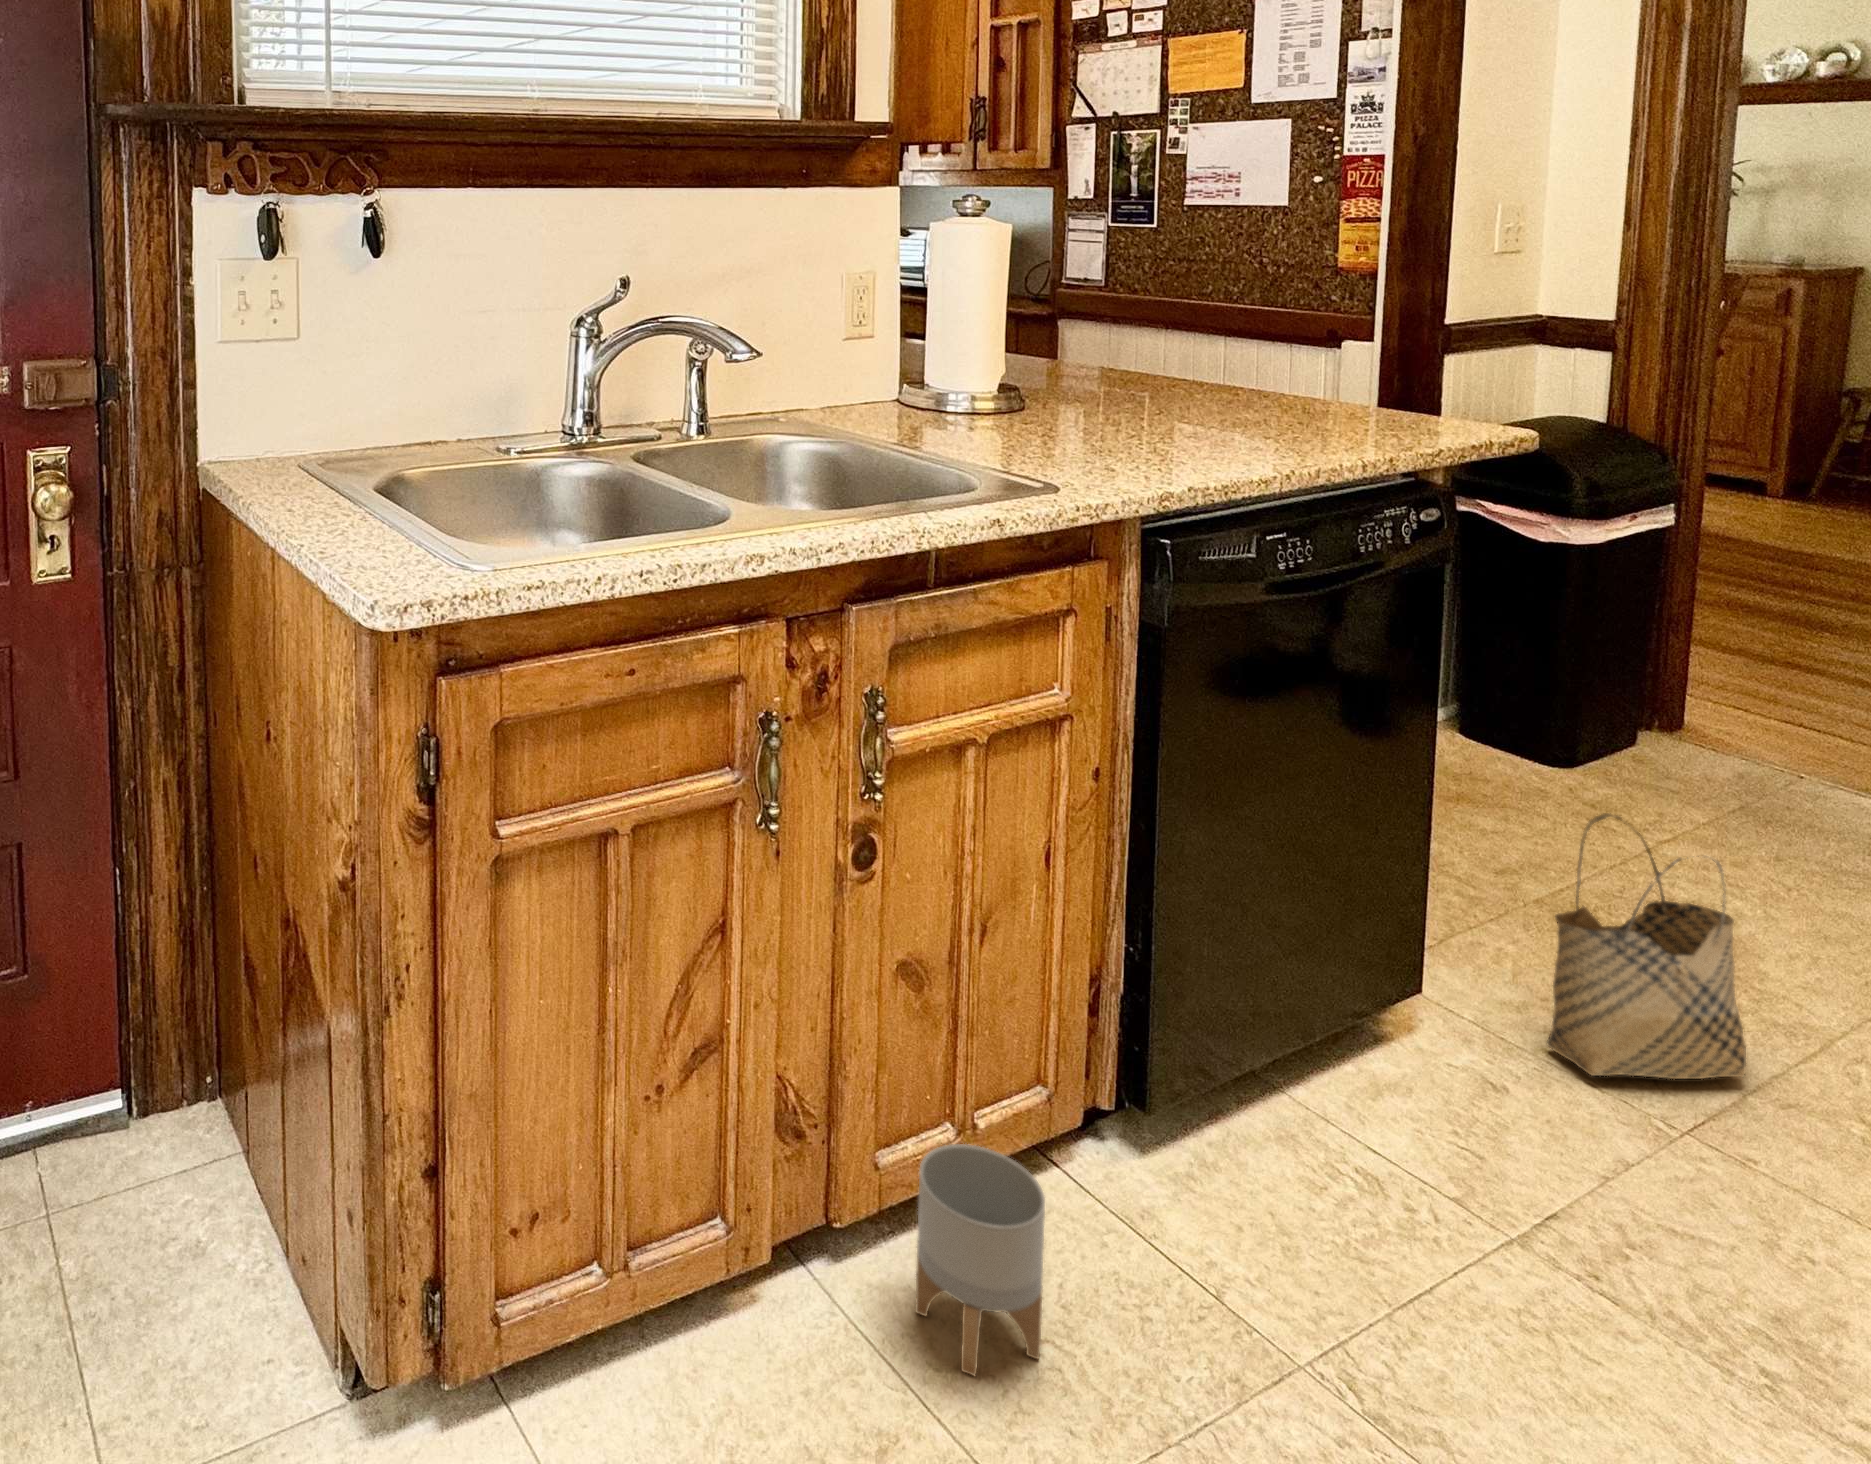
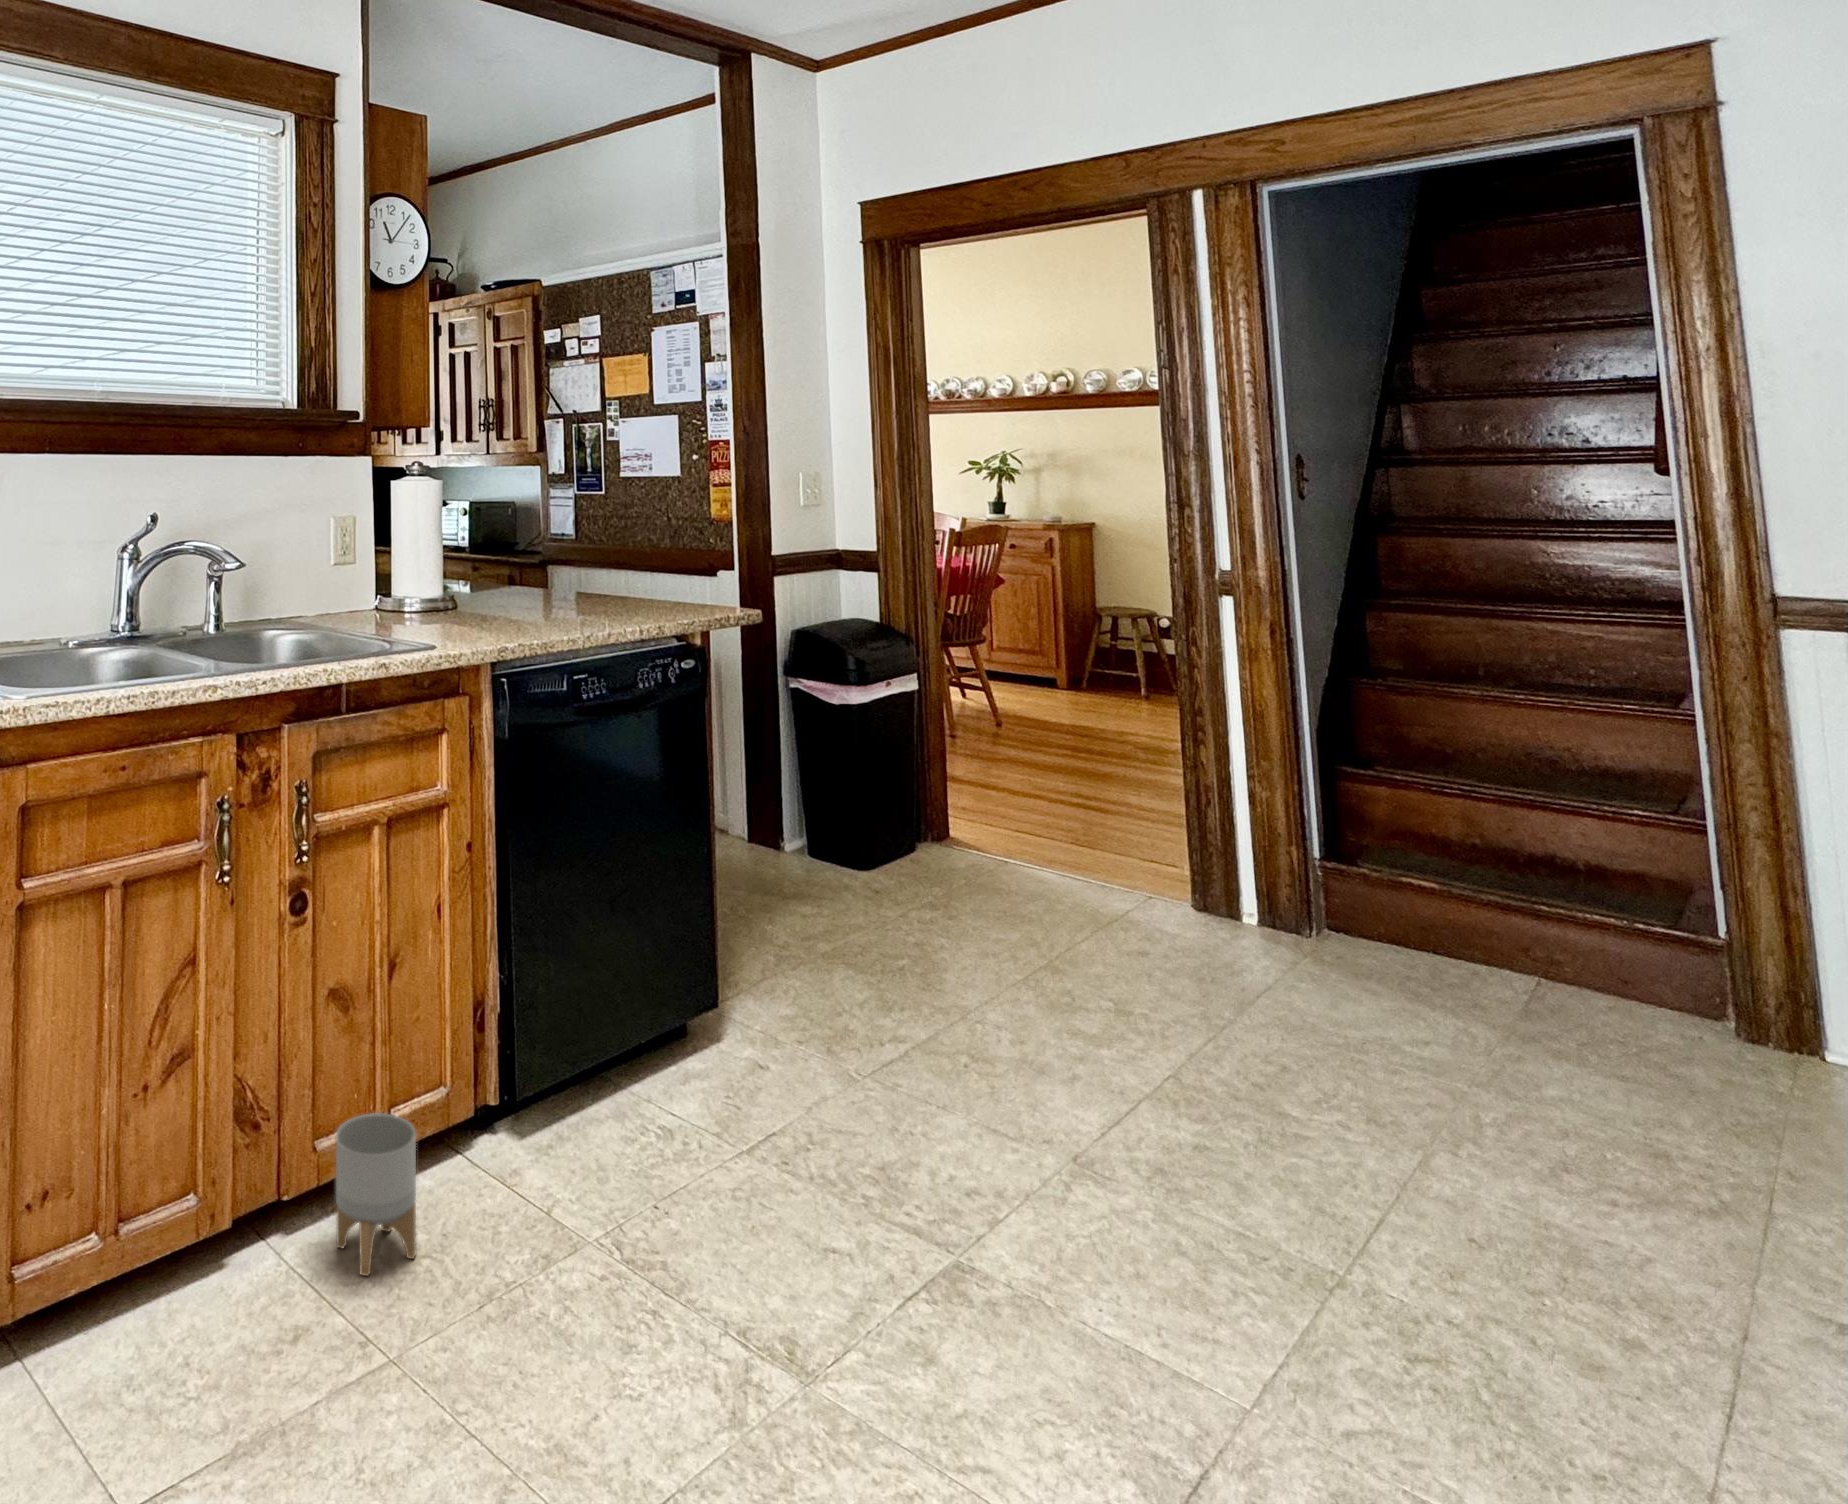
woven basket: present [1547,813,1746,1079] -> none [780,860,891,1040]

